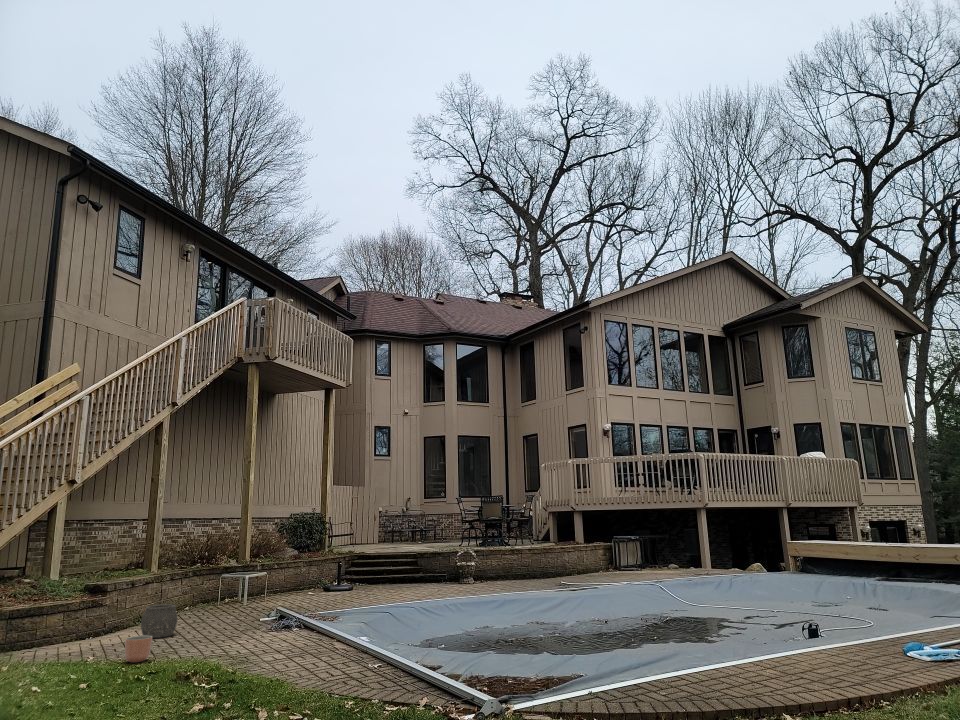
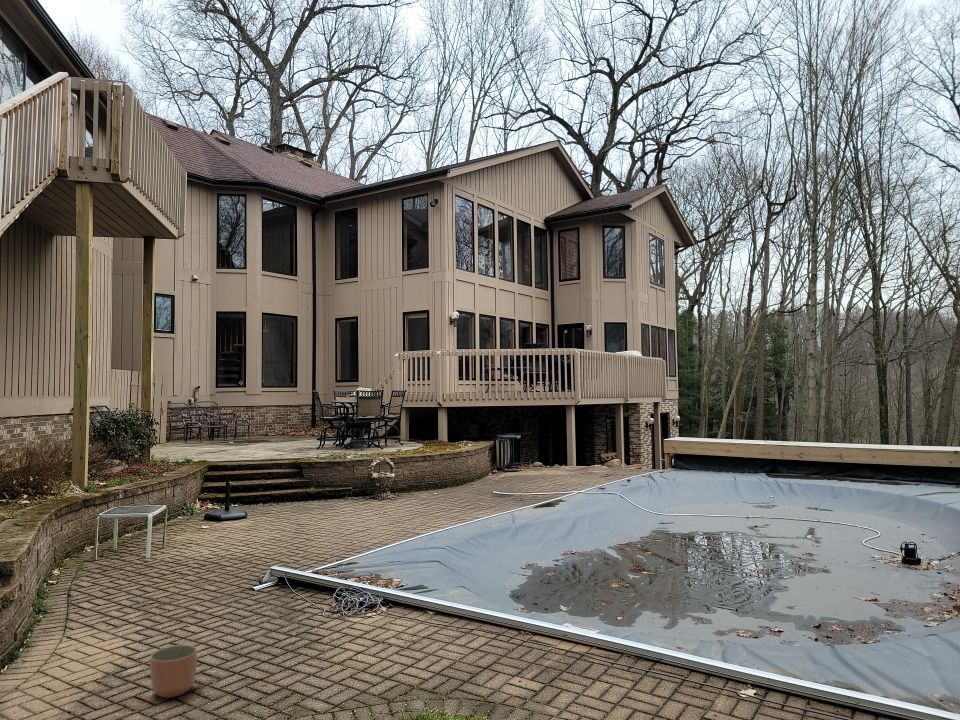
woven basket: present [141,604,178,638] -> none [57,575,123,637]

